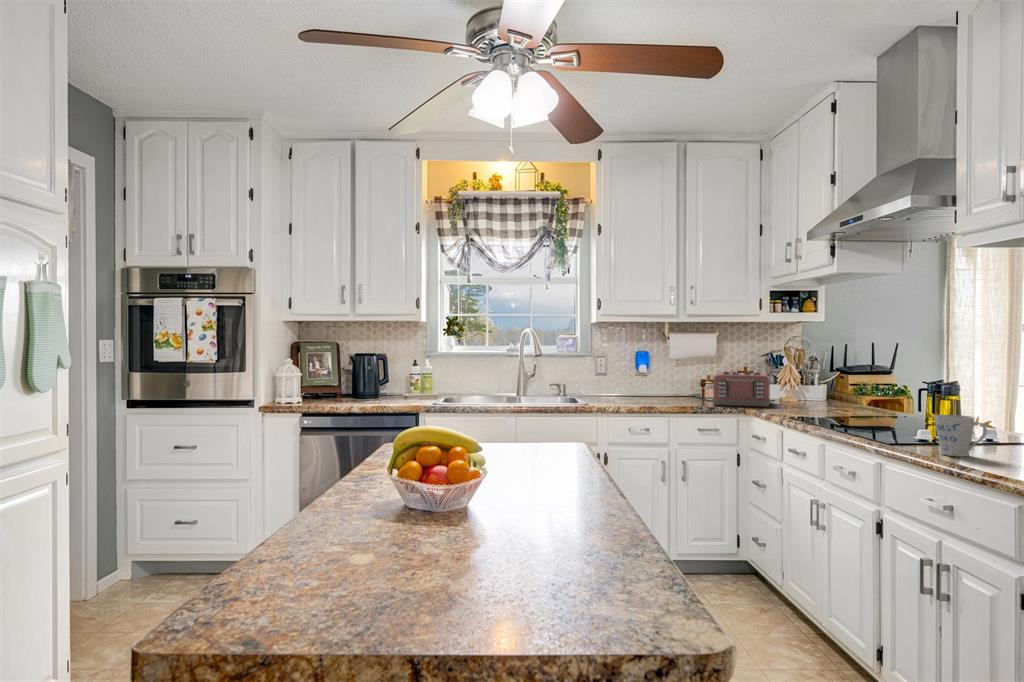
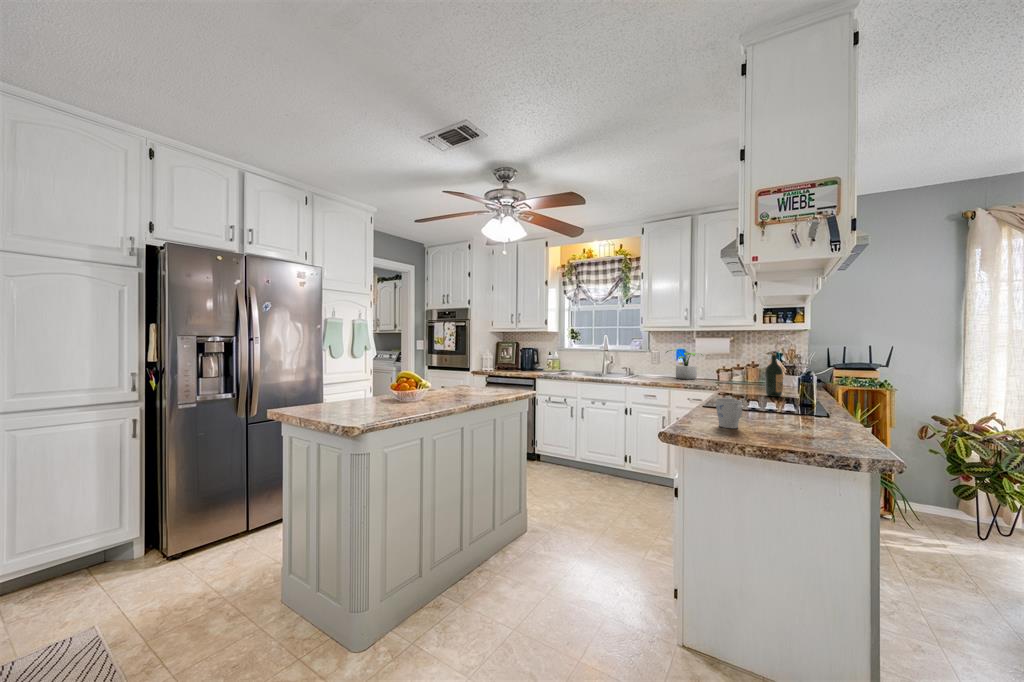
potted plant: none [619,352,672,398] -> present [666,350,702,379]
wine bottle: none [818,353,841,413] -> present [765,354,783,397]
toaster: present [713,372,770,407] -> none [706,364,760,389]

